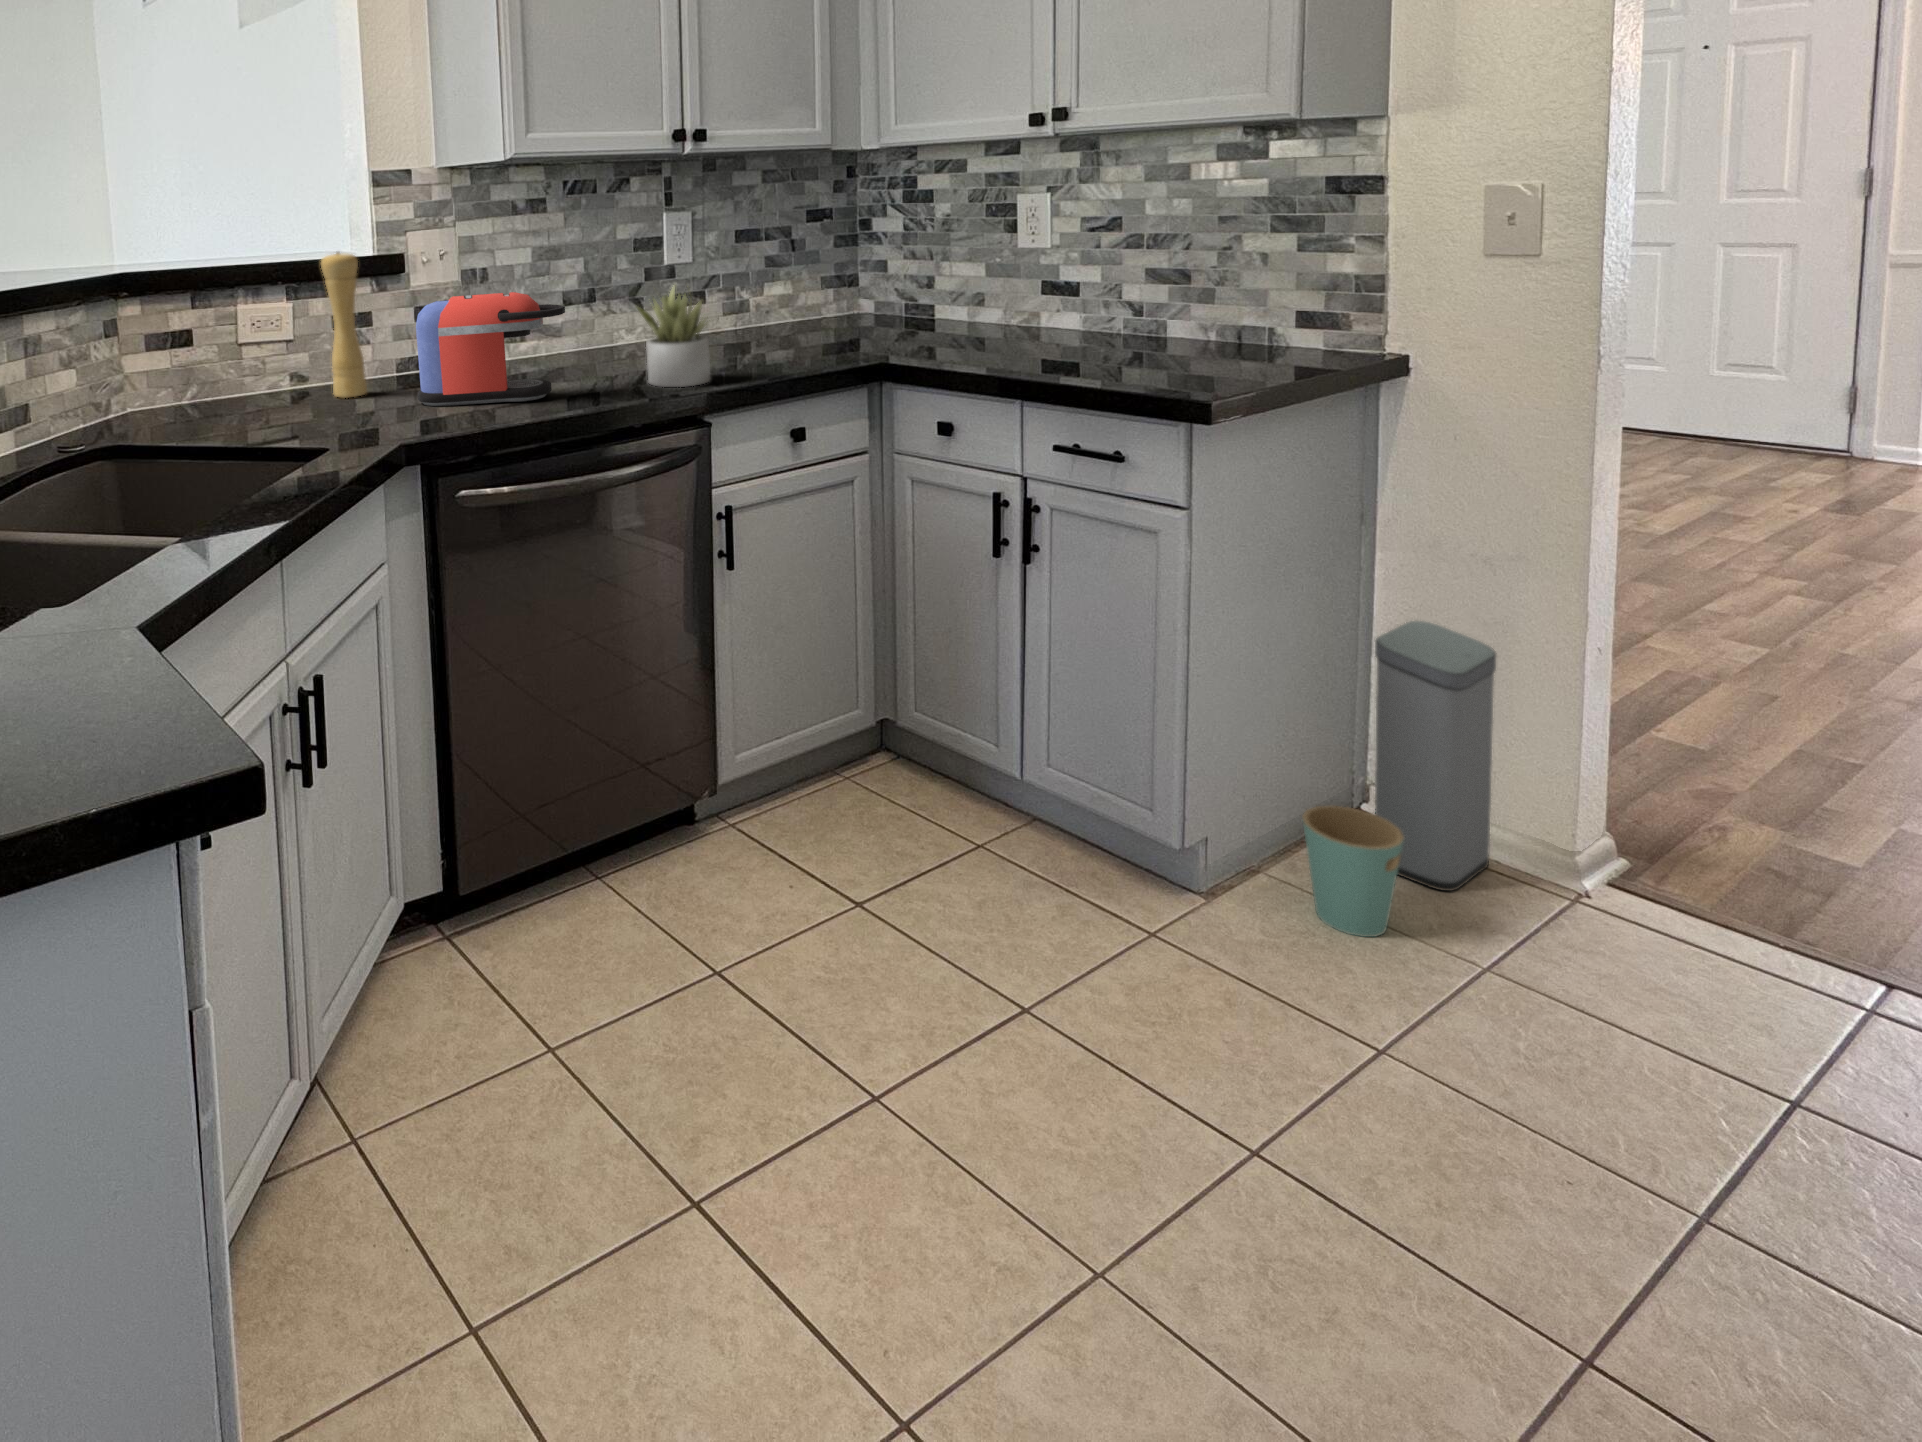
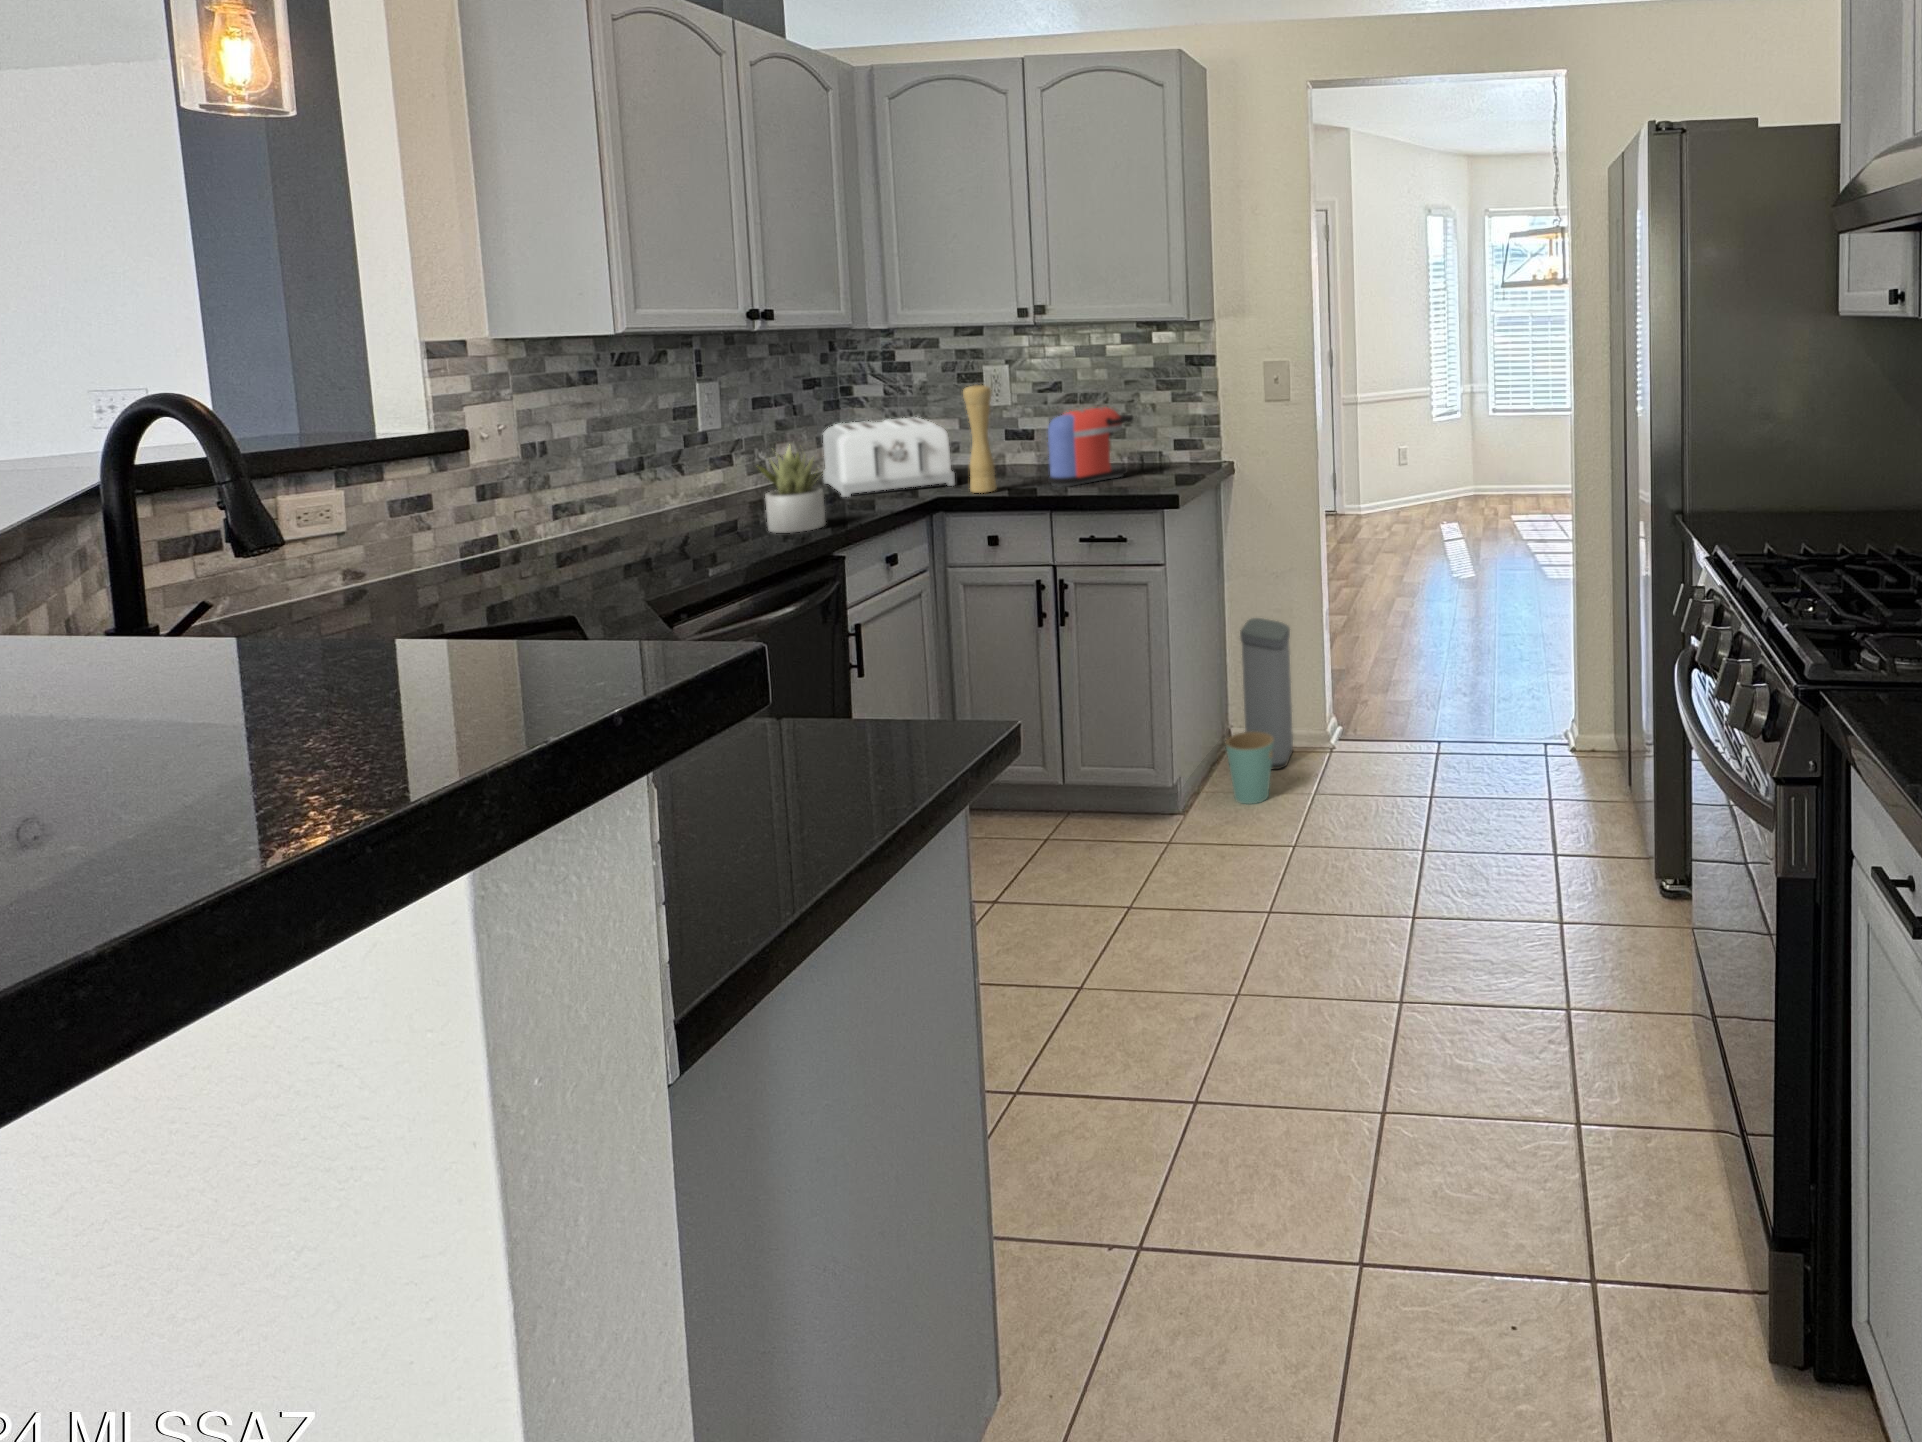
pepper mill: present [321,252,367,398] -> present [963,384,997,493]
toaster: none [793,259,936,351] -> present [823,417,955,497]
coffee maker: present [416,292,565,406] -> present [1048,407,1133,486]

